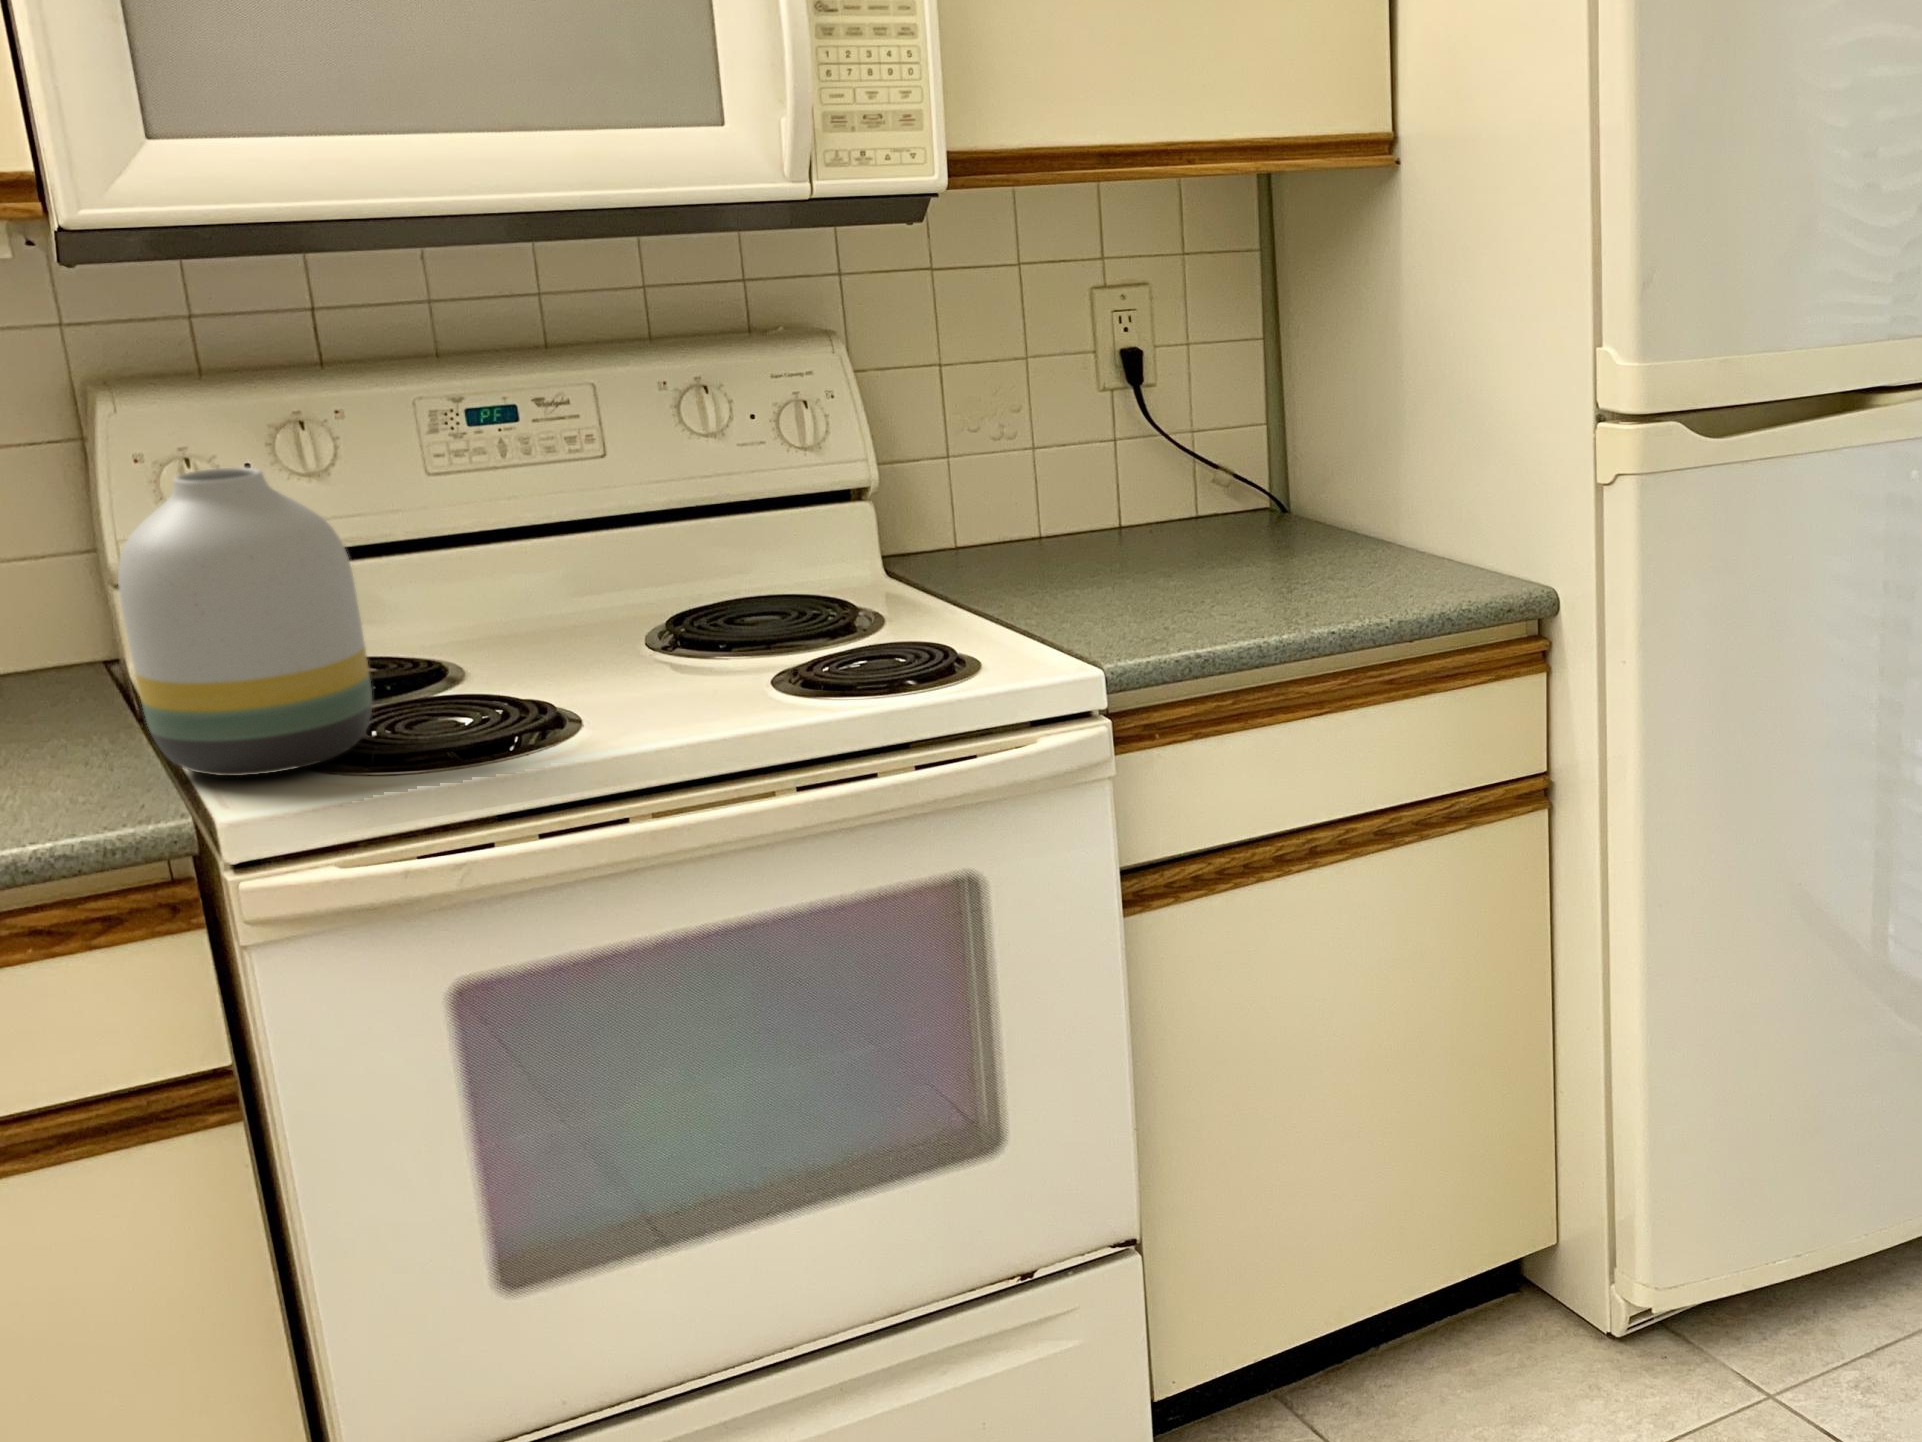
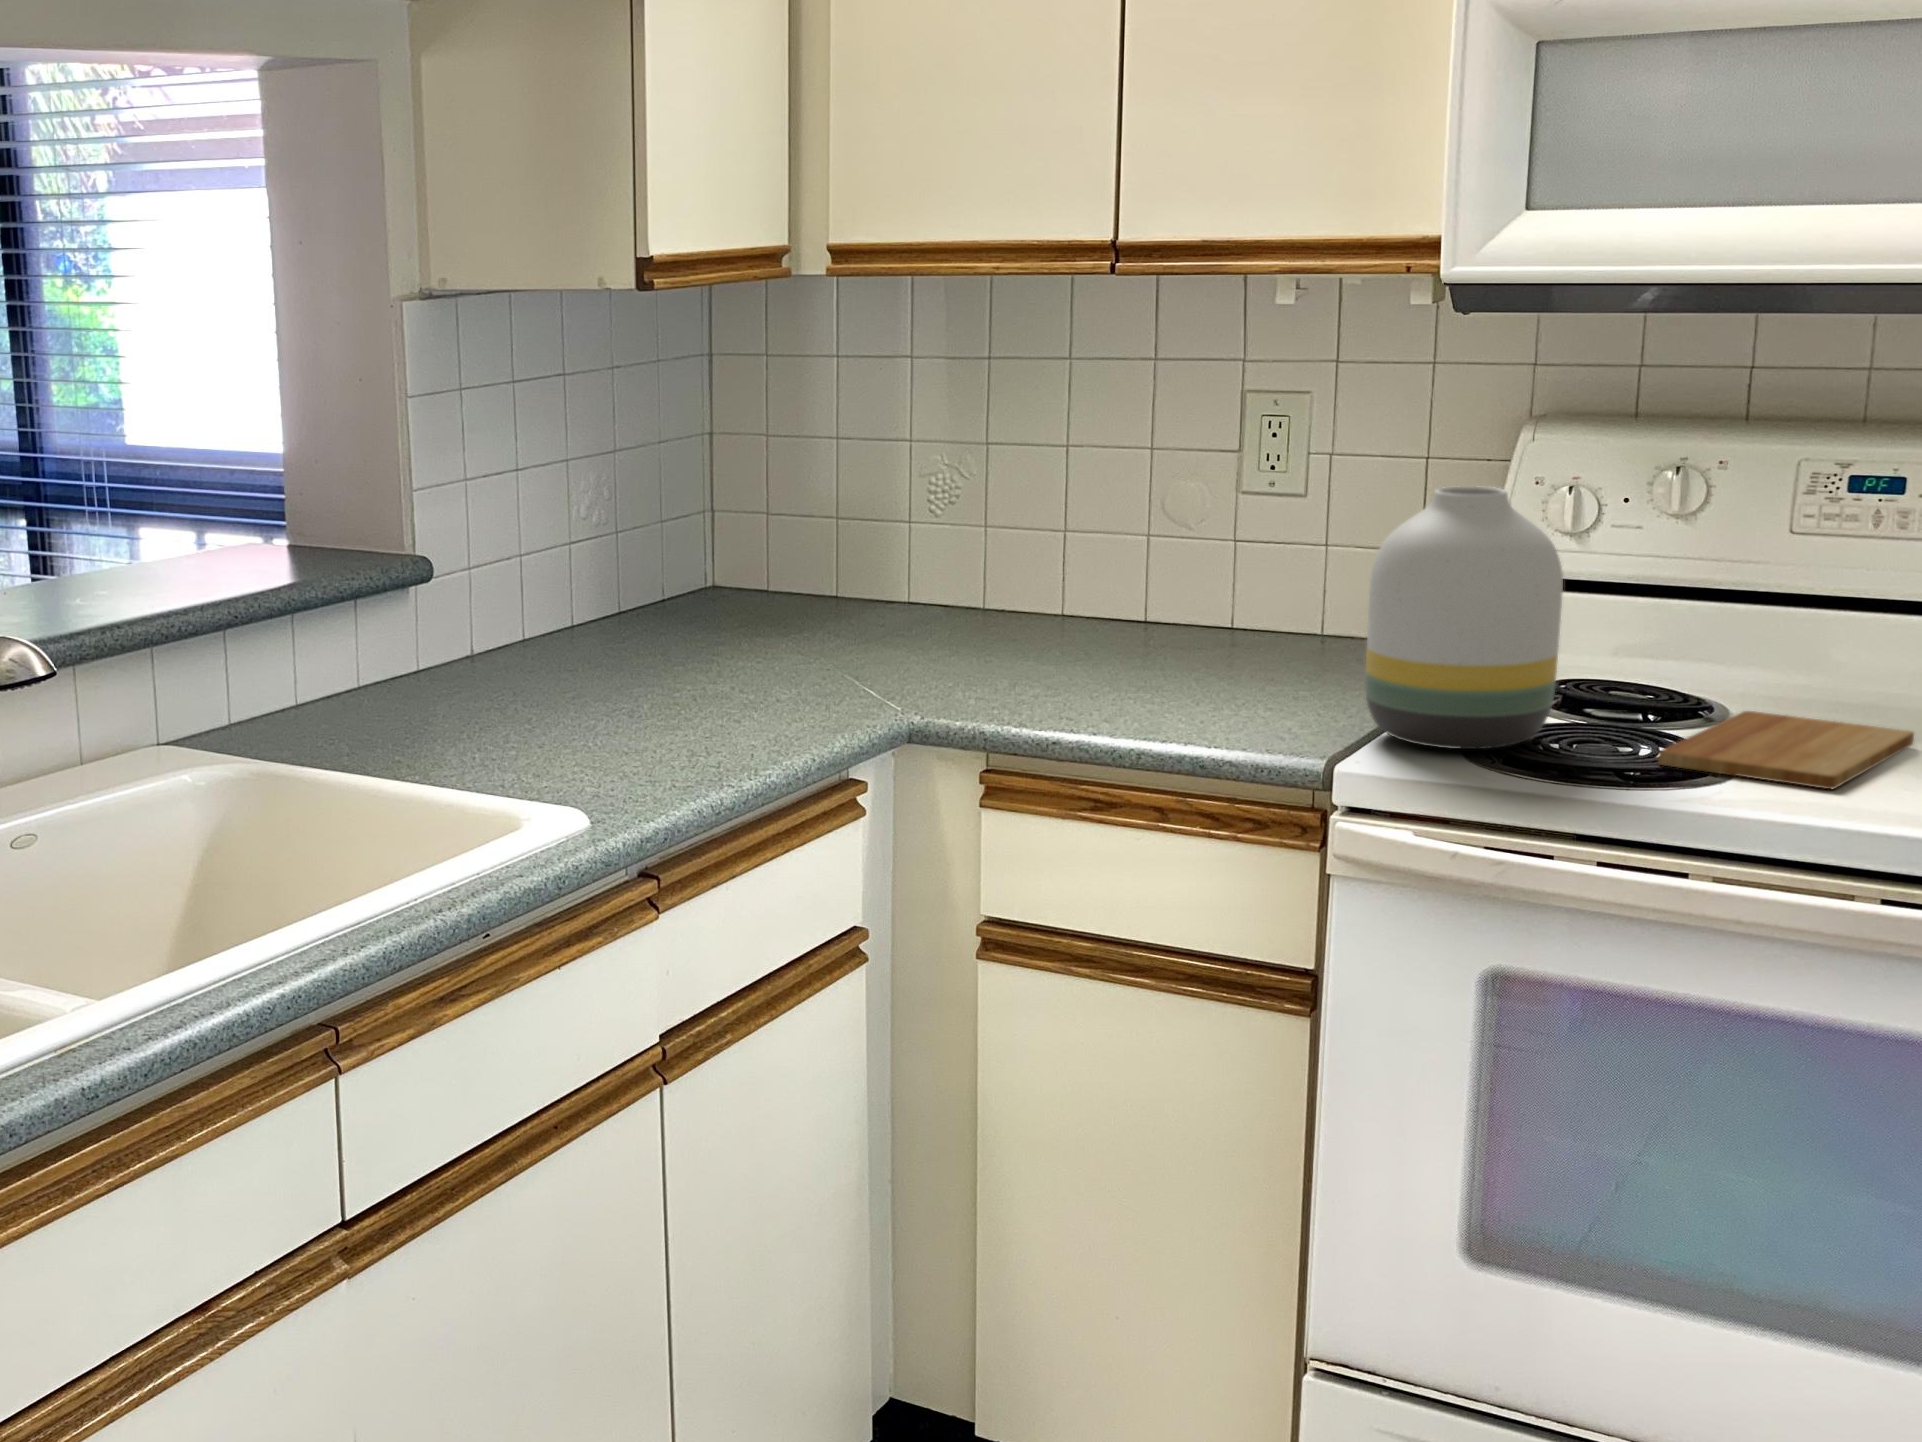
cutting board: none [481,640,674,726] -> present [1658,711,1914,789]

